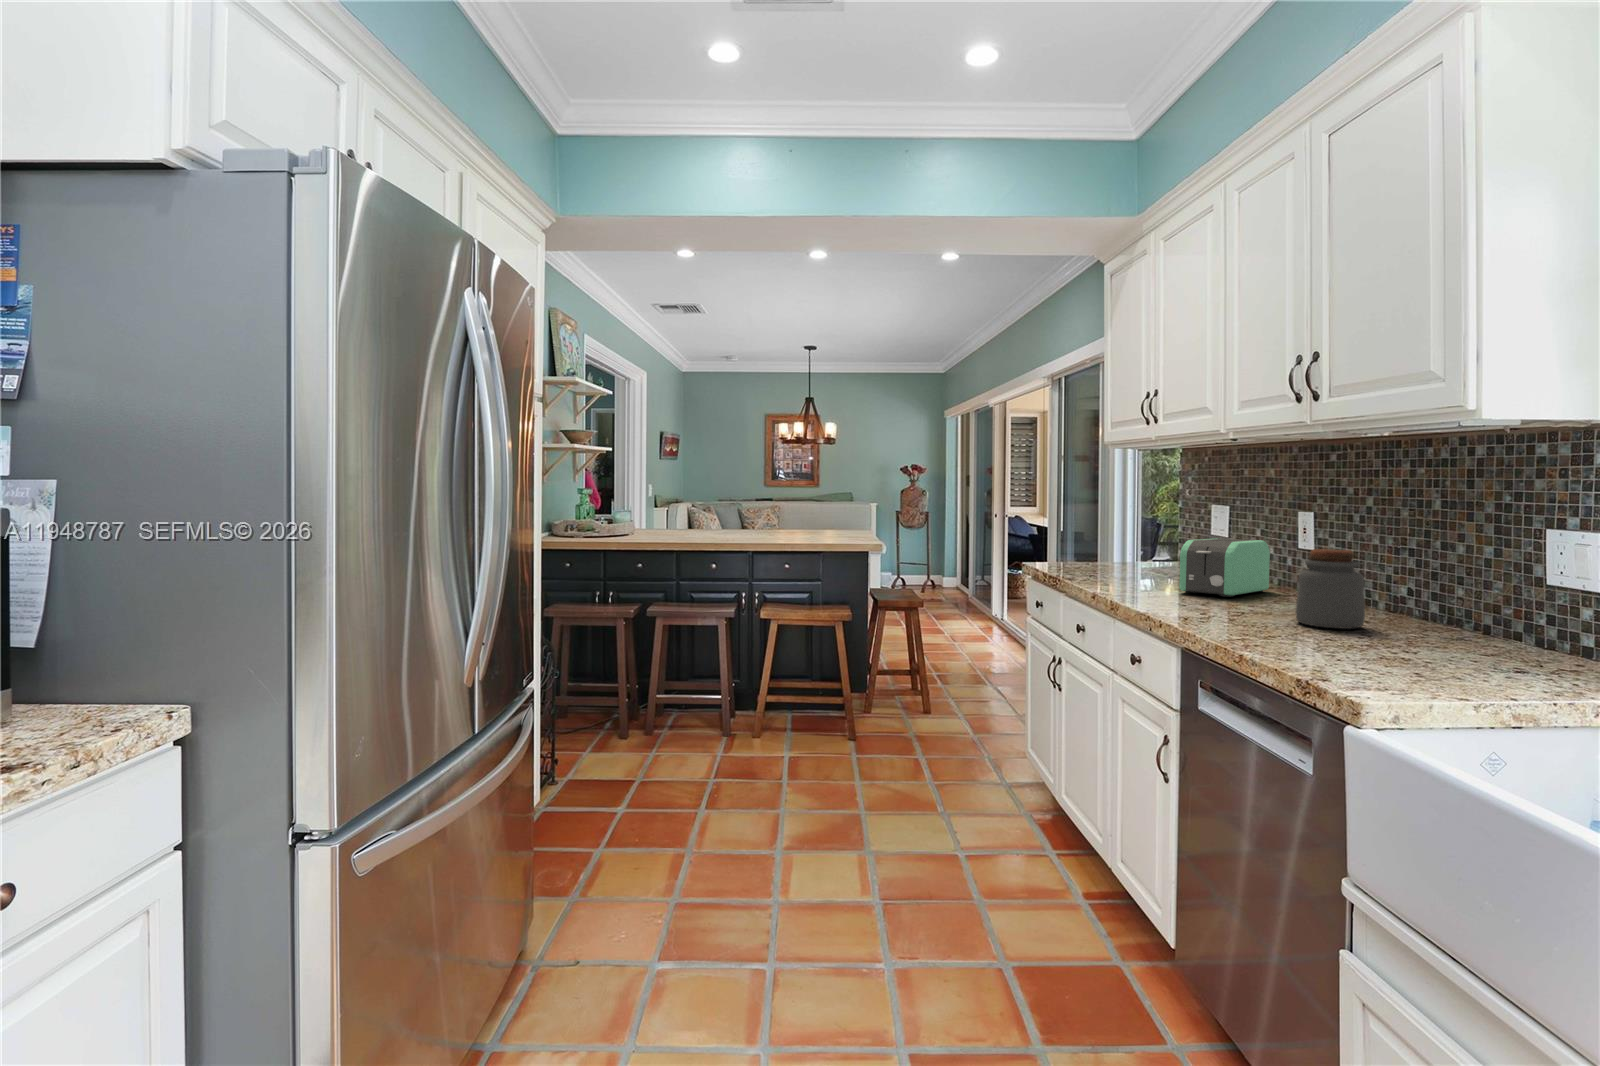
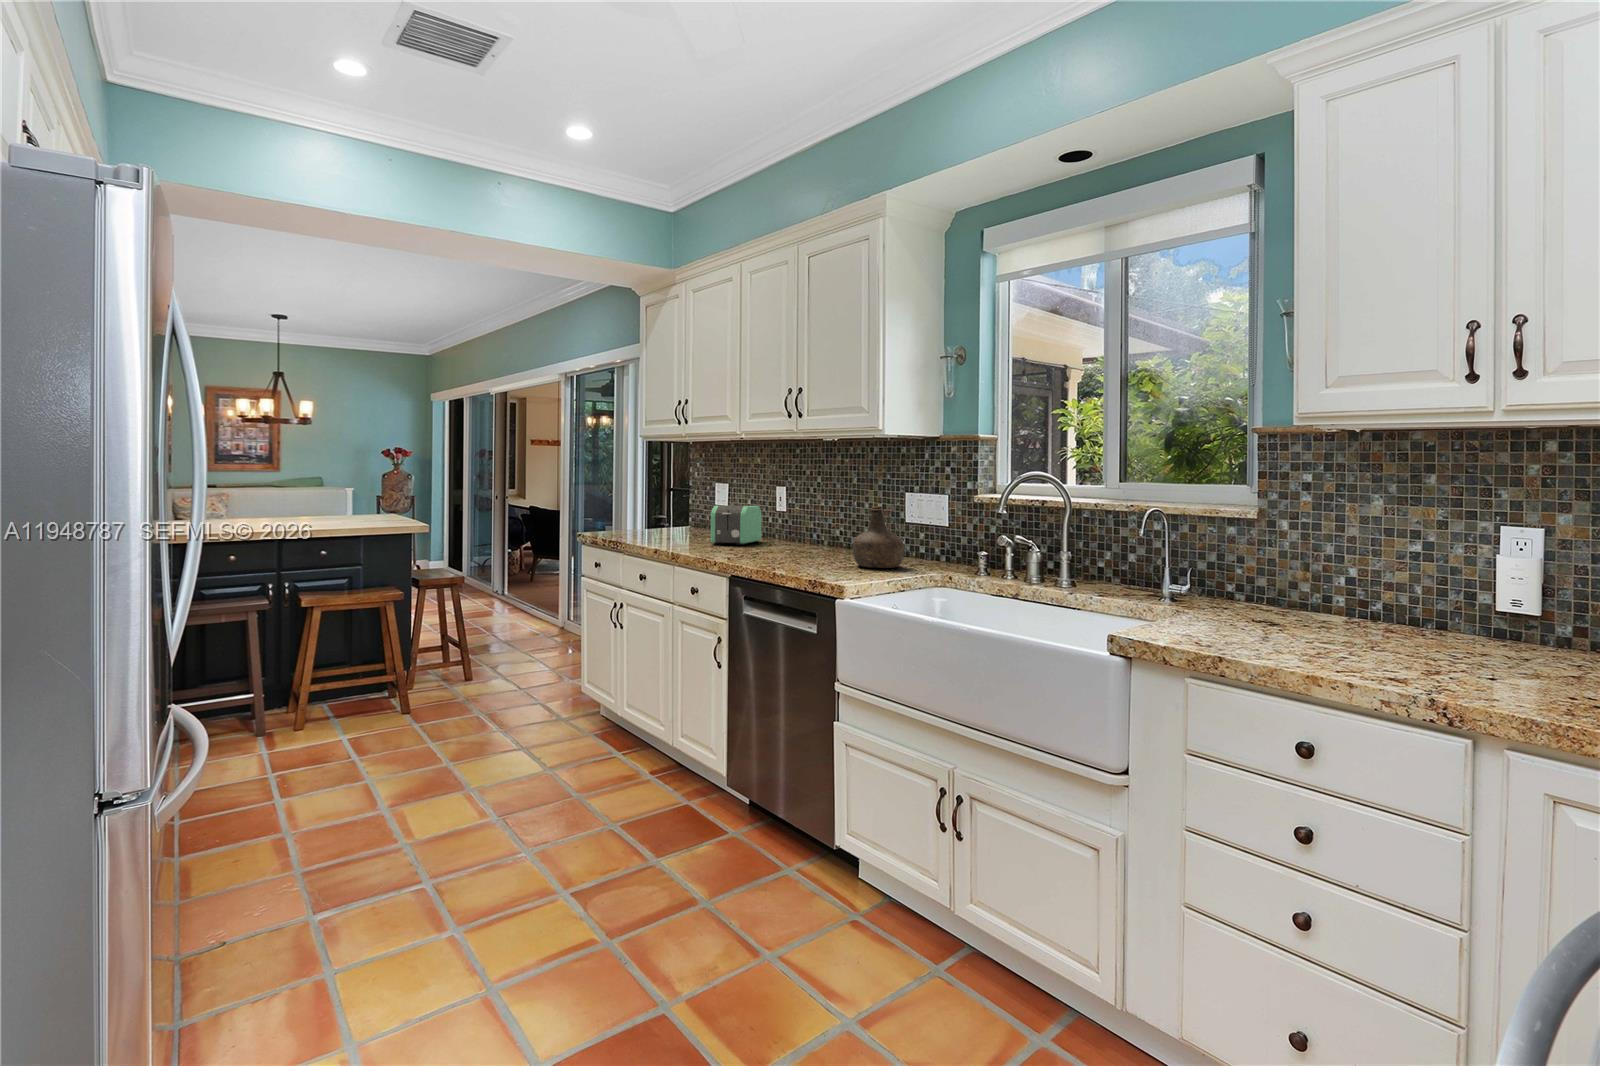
jar: present [1296,549,1365,629] -> none [790,507,826,556]
bottle: none [1402,559,1524,674] -> present [853,506,904,568]

